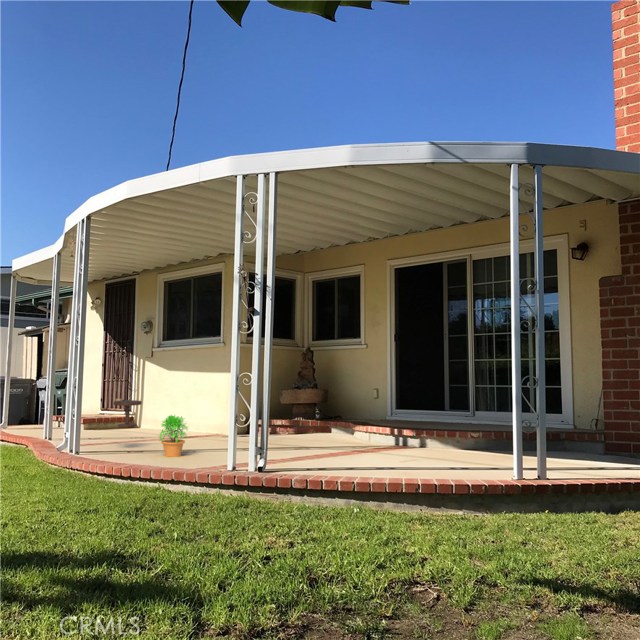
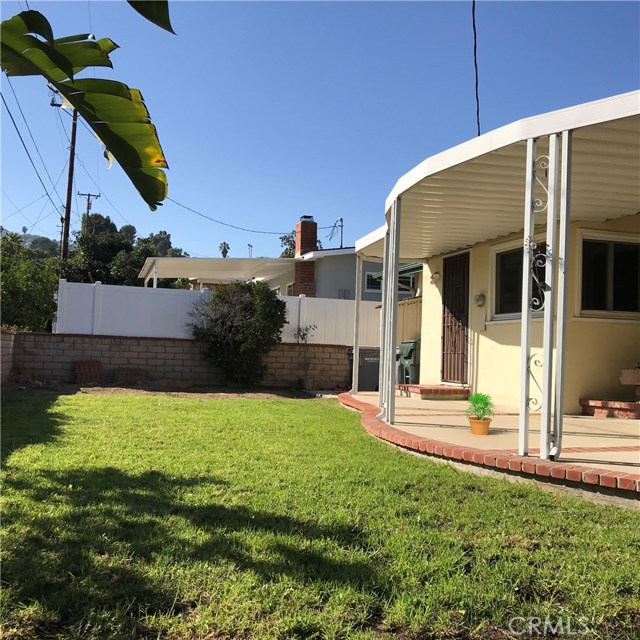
side table: present [114,399,142,427] -> none [429,373,456,423]

